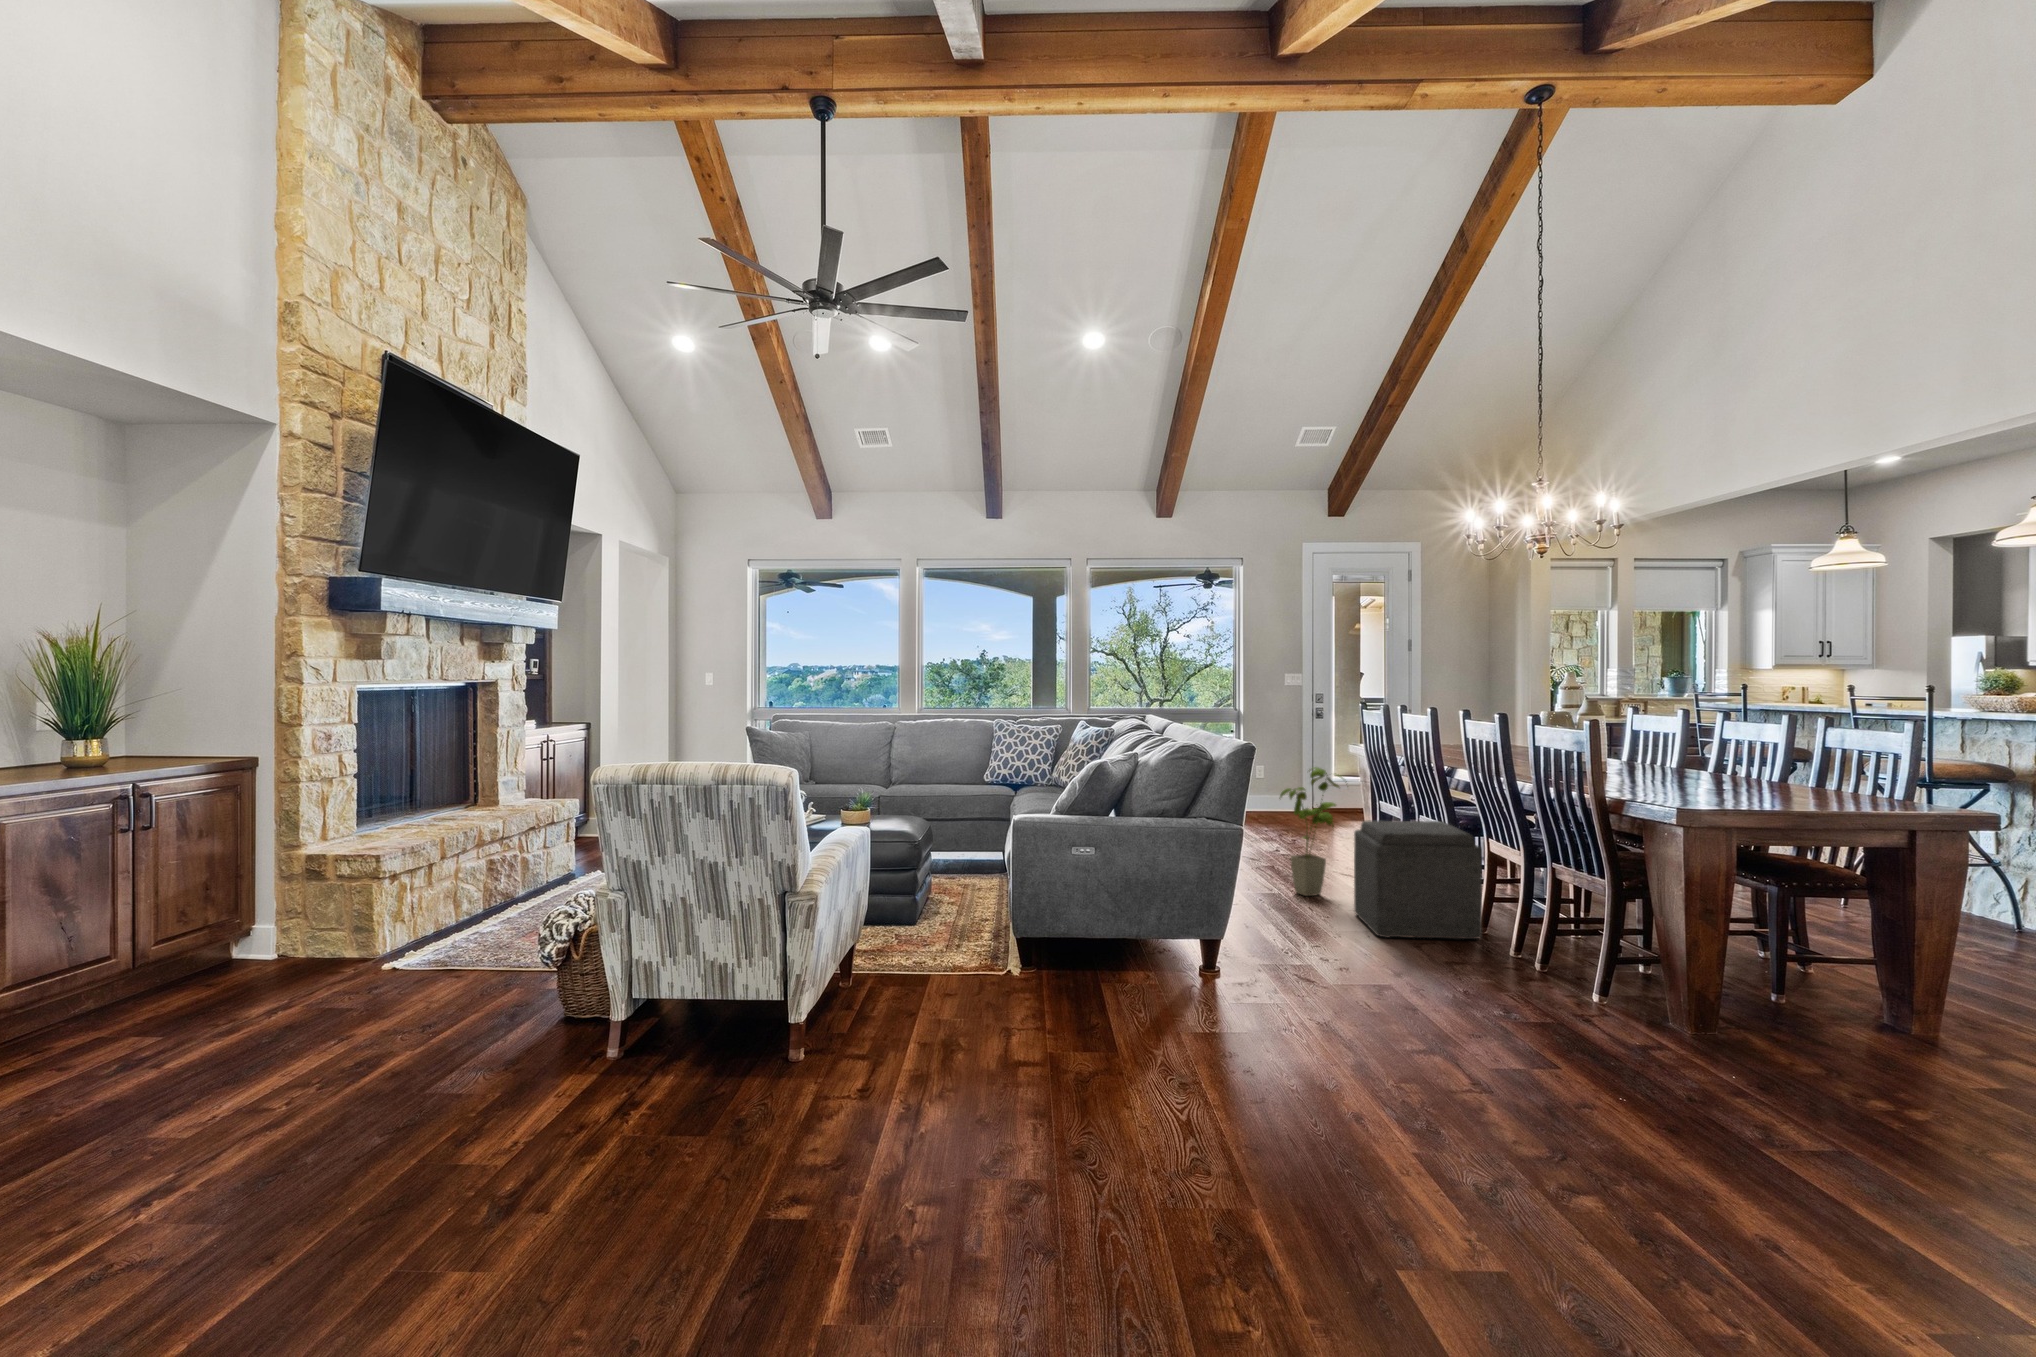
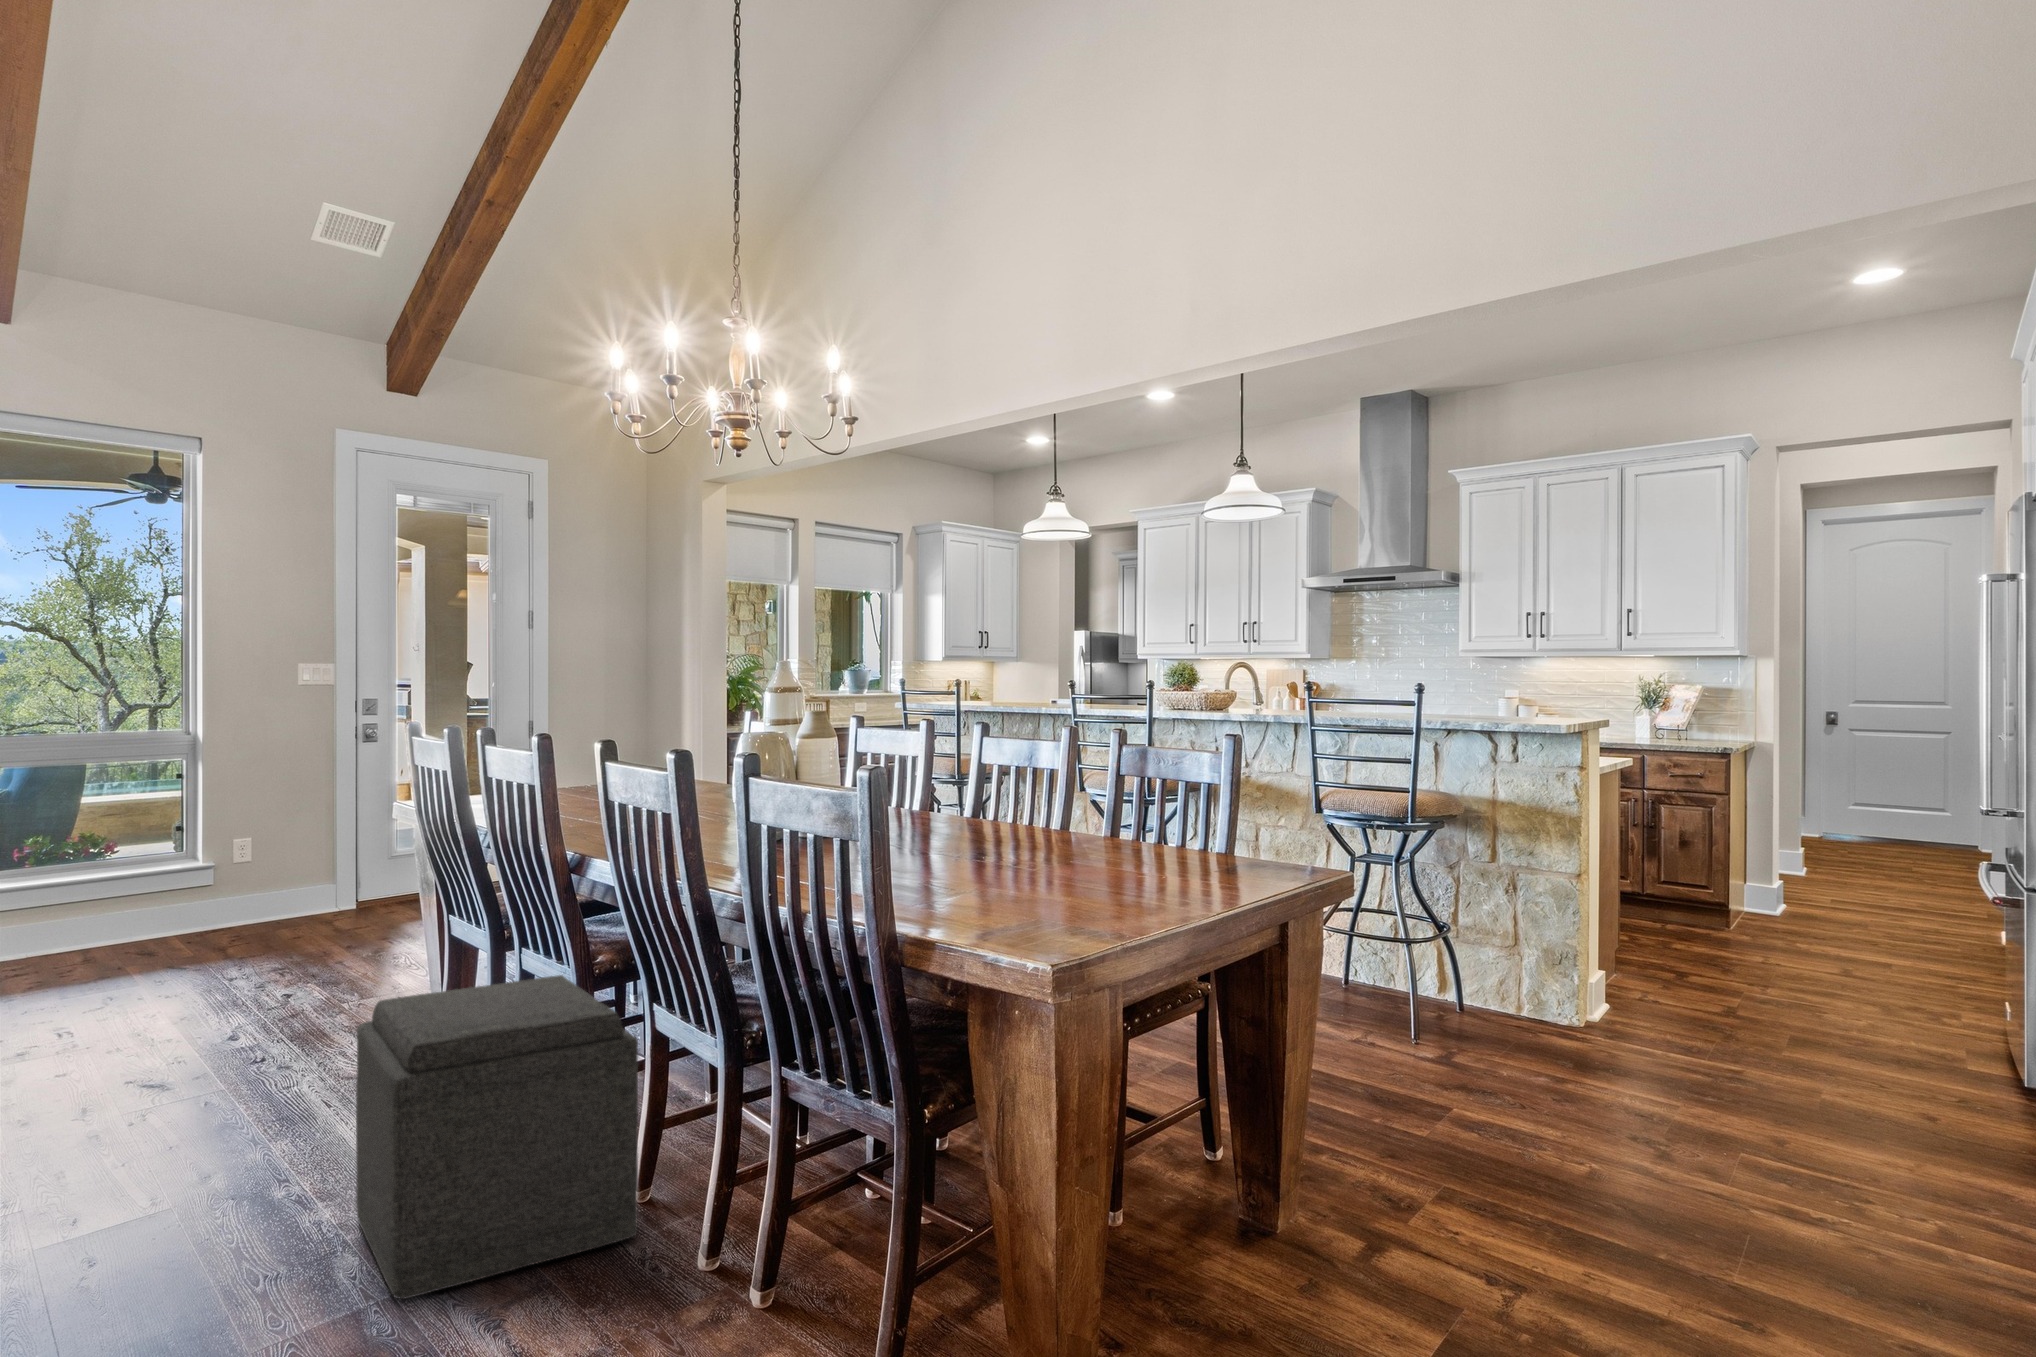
house plant: present [1280,767,1347,896] -> none [182,875,359,1178]

